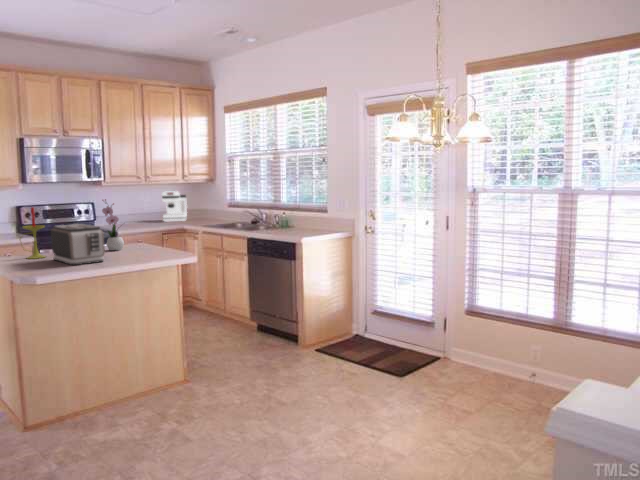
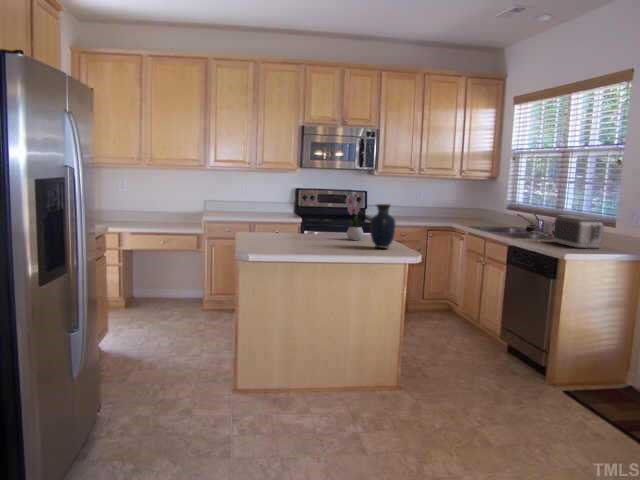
coffee maker: present [162,192,187,222] -> none [437,187,465,220]
candle: present [23,207,45,259] -> none [271,190,294,238]
vase: none [139,211,165,254] -> present [370,204,396,248]
toaster: present [51,224,105,265] -> present [553,216,604,249]

